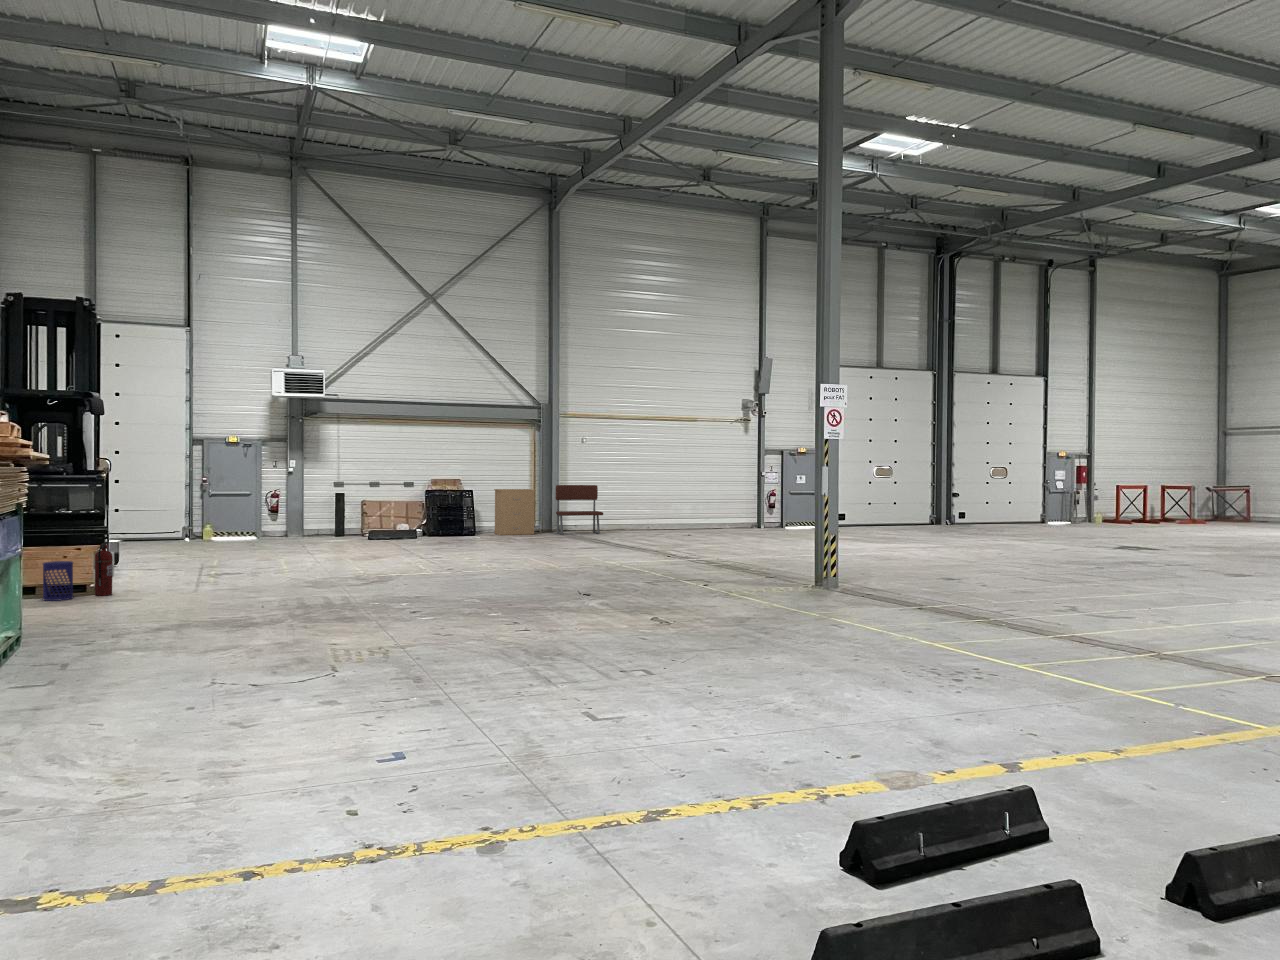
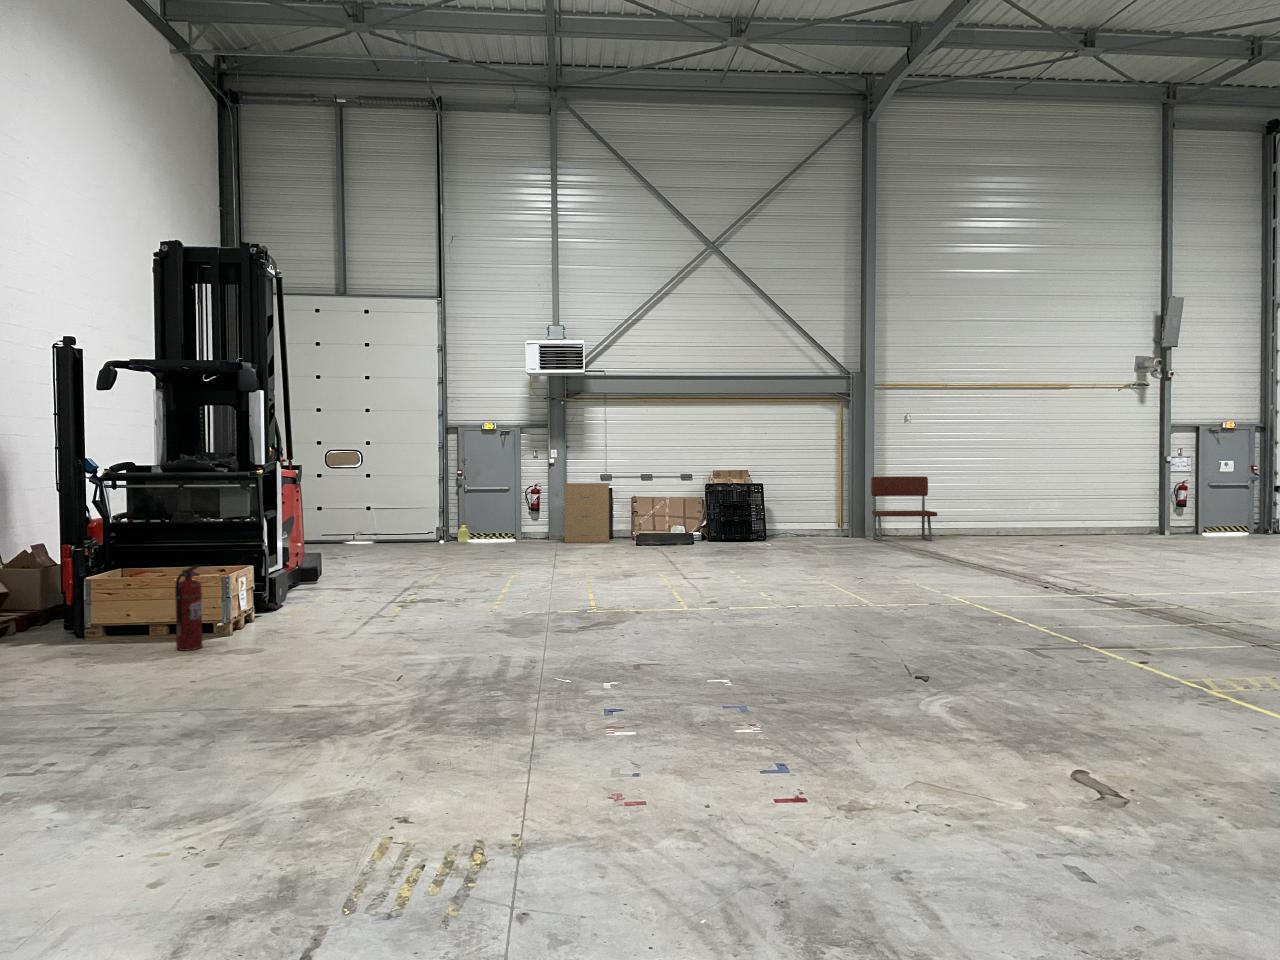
filing cabinet: present [494,489,535,535] -> present [563,483,610,543]
waste bin: present [43,561,73,601] -> none [92,595,141,660]

